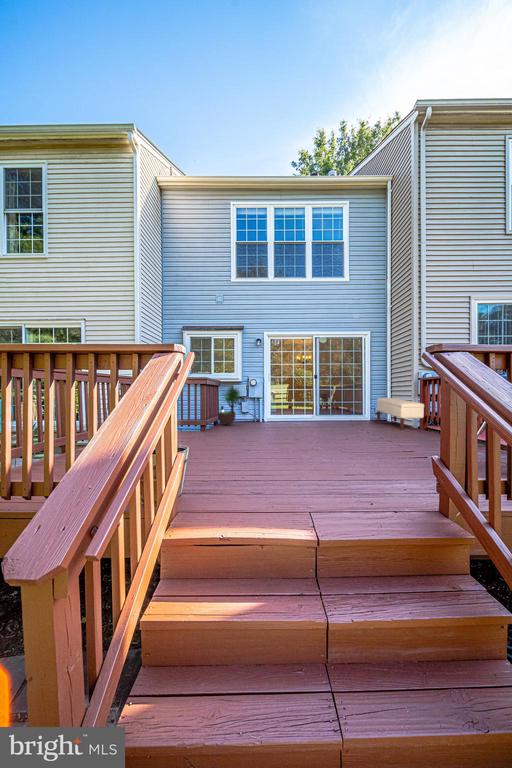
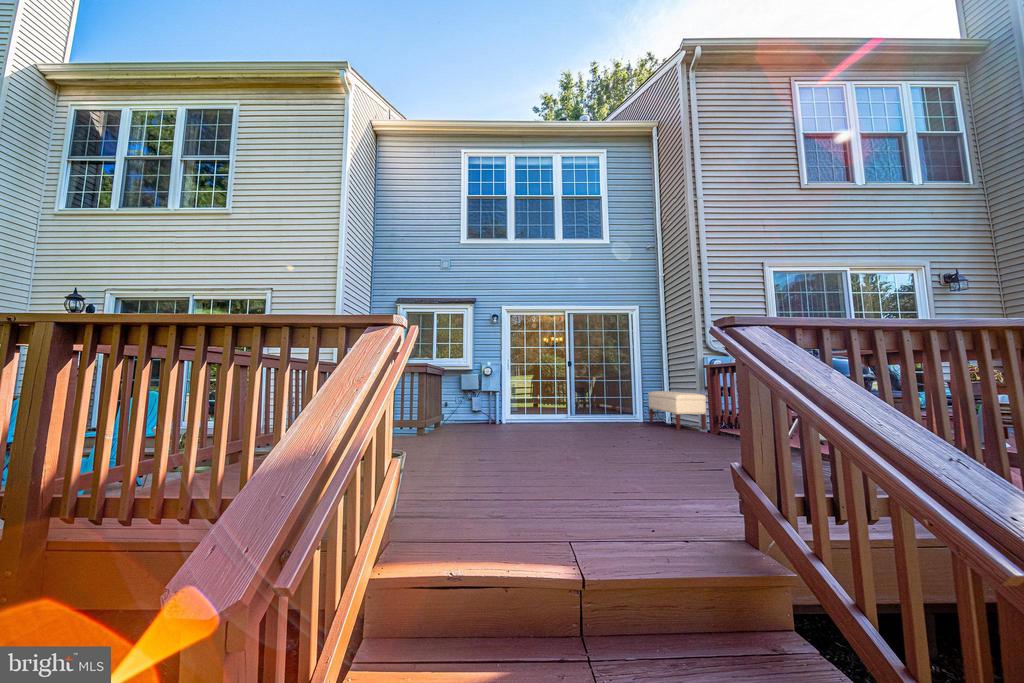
potted tree: present [218,389,240,425] -> none [439,373,470,427]

